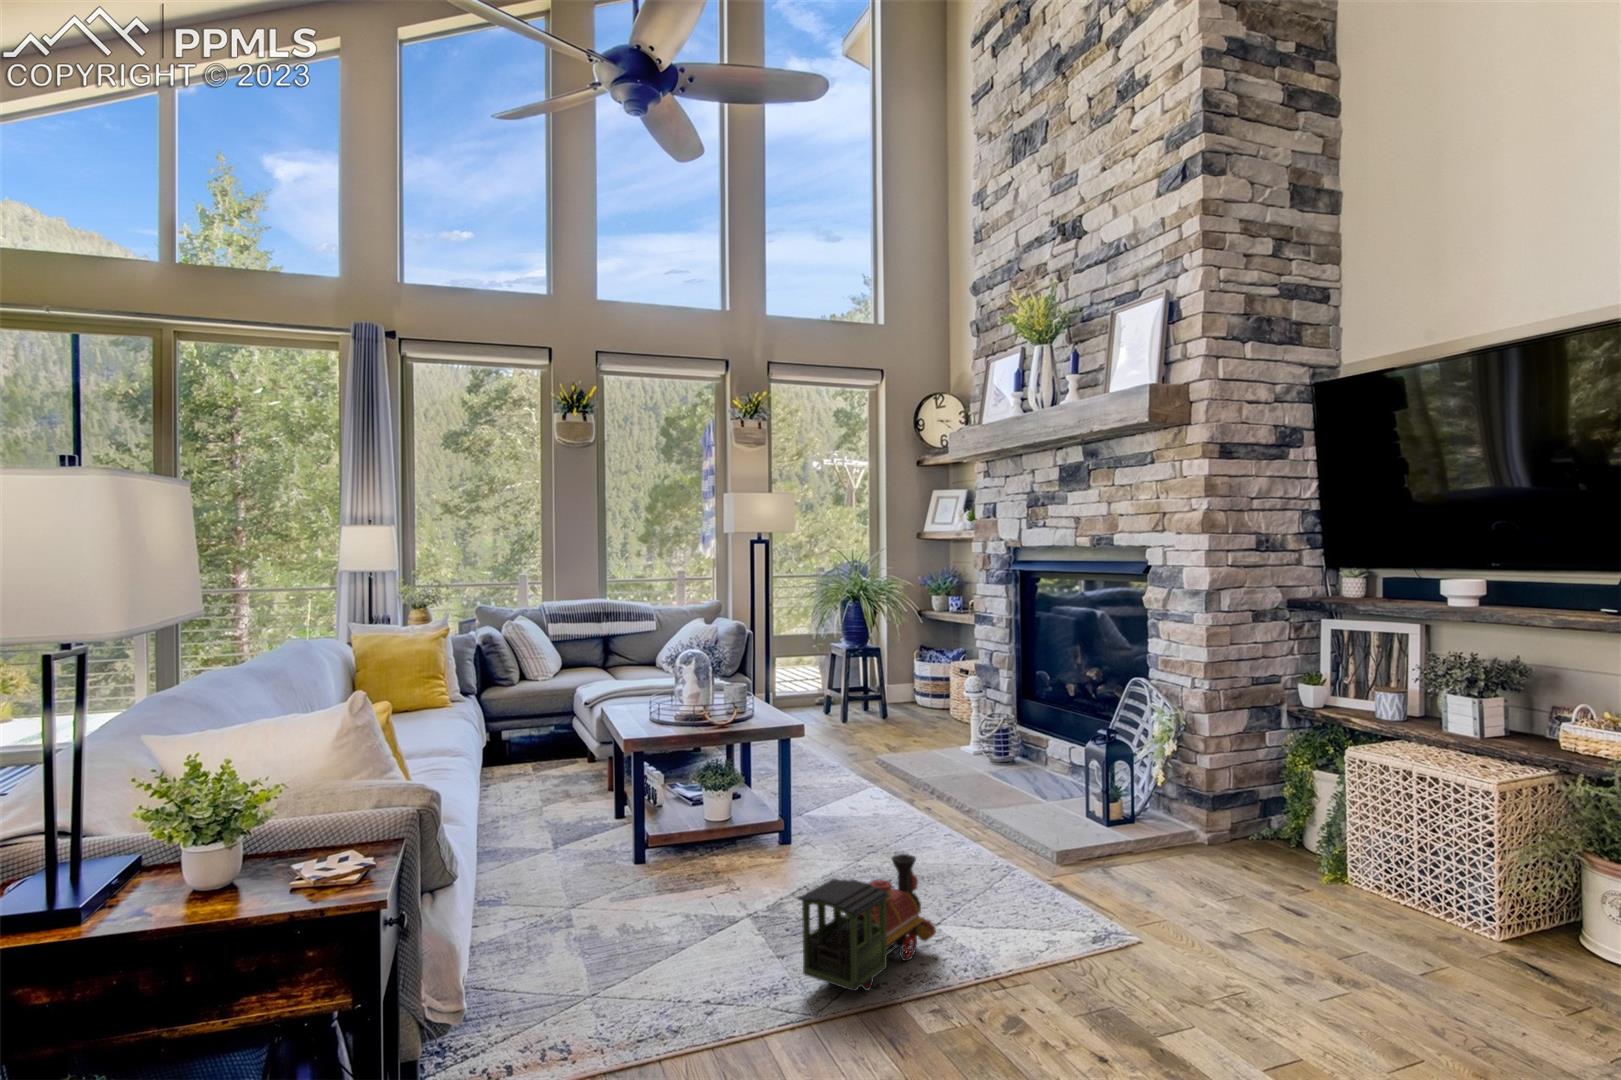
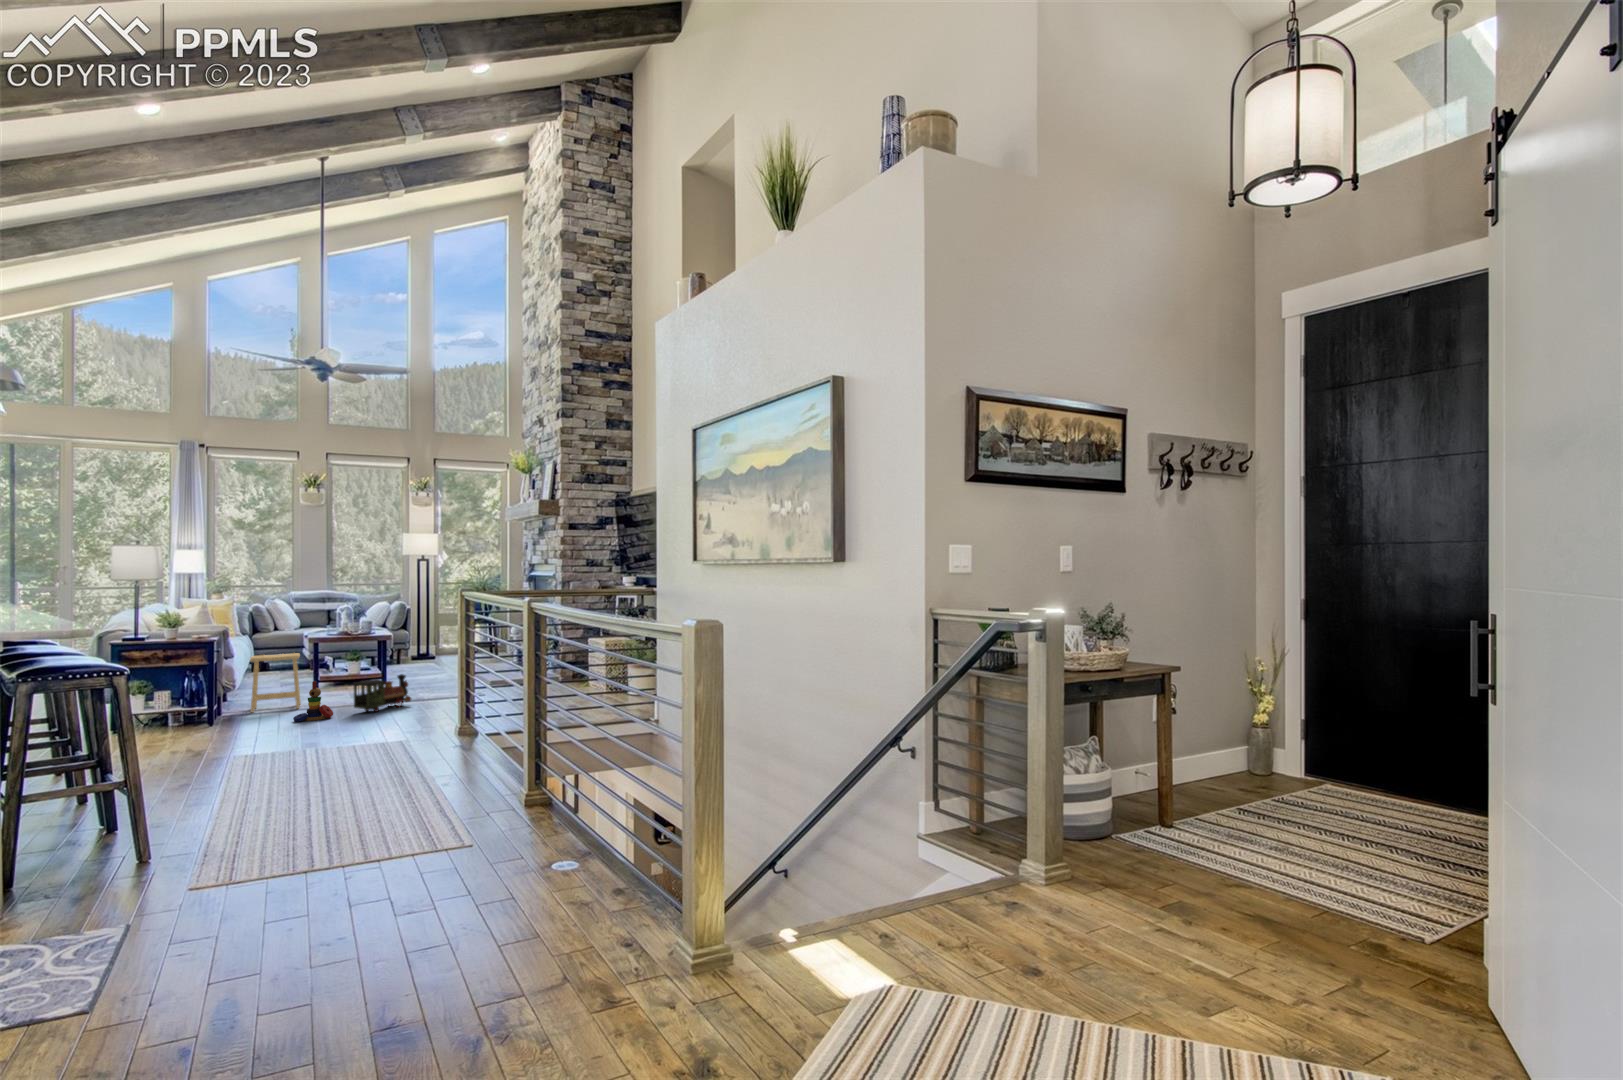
footstool: none [508,777,632,958] -> present [250,653,301,712]
stacking toy: none [652,903,760,1051] -> present [293,681,333,722]

